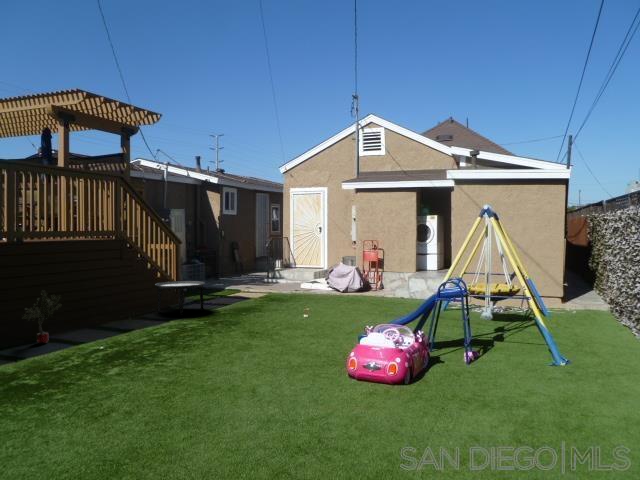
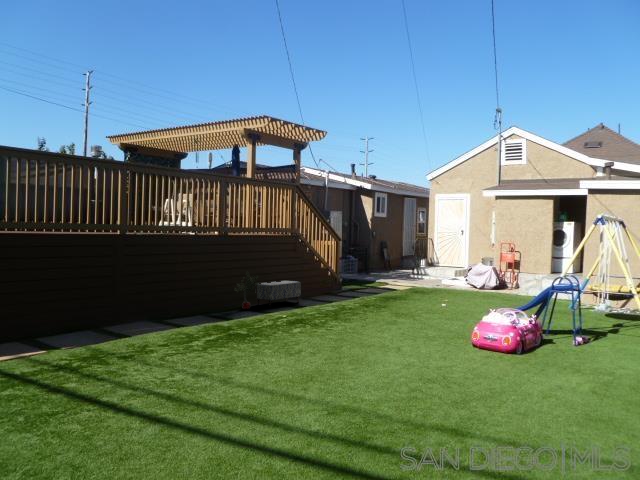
round table: present [155,281,205,315] -> none [321,272,360,298]
bench: none [59,298,126,336] -> present [257,281,301,307]

